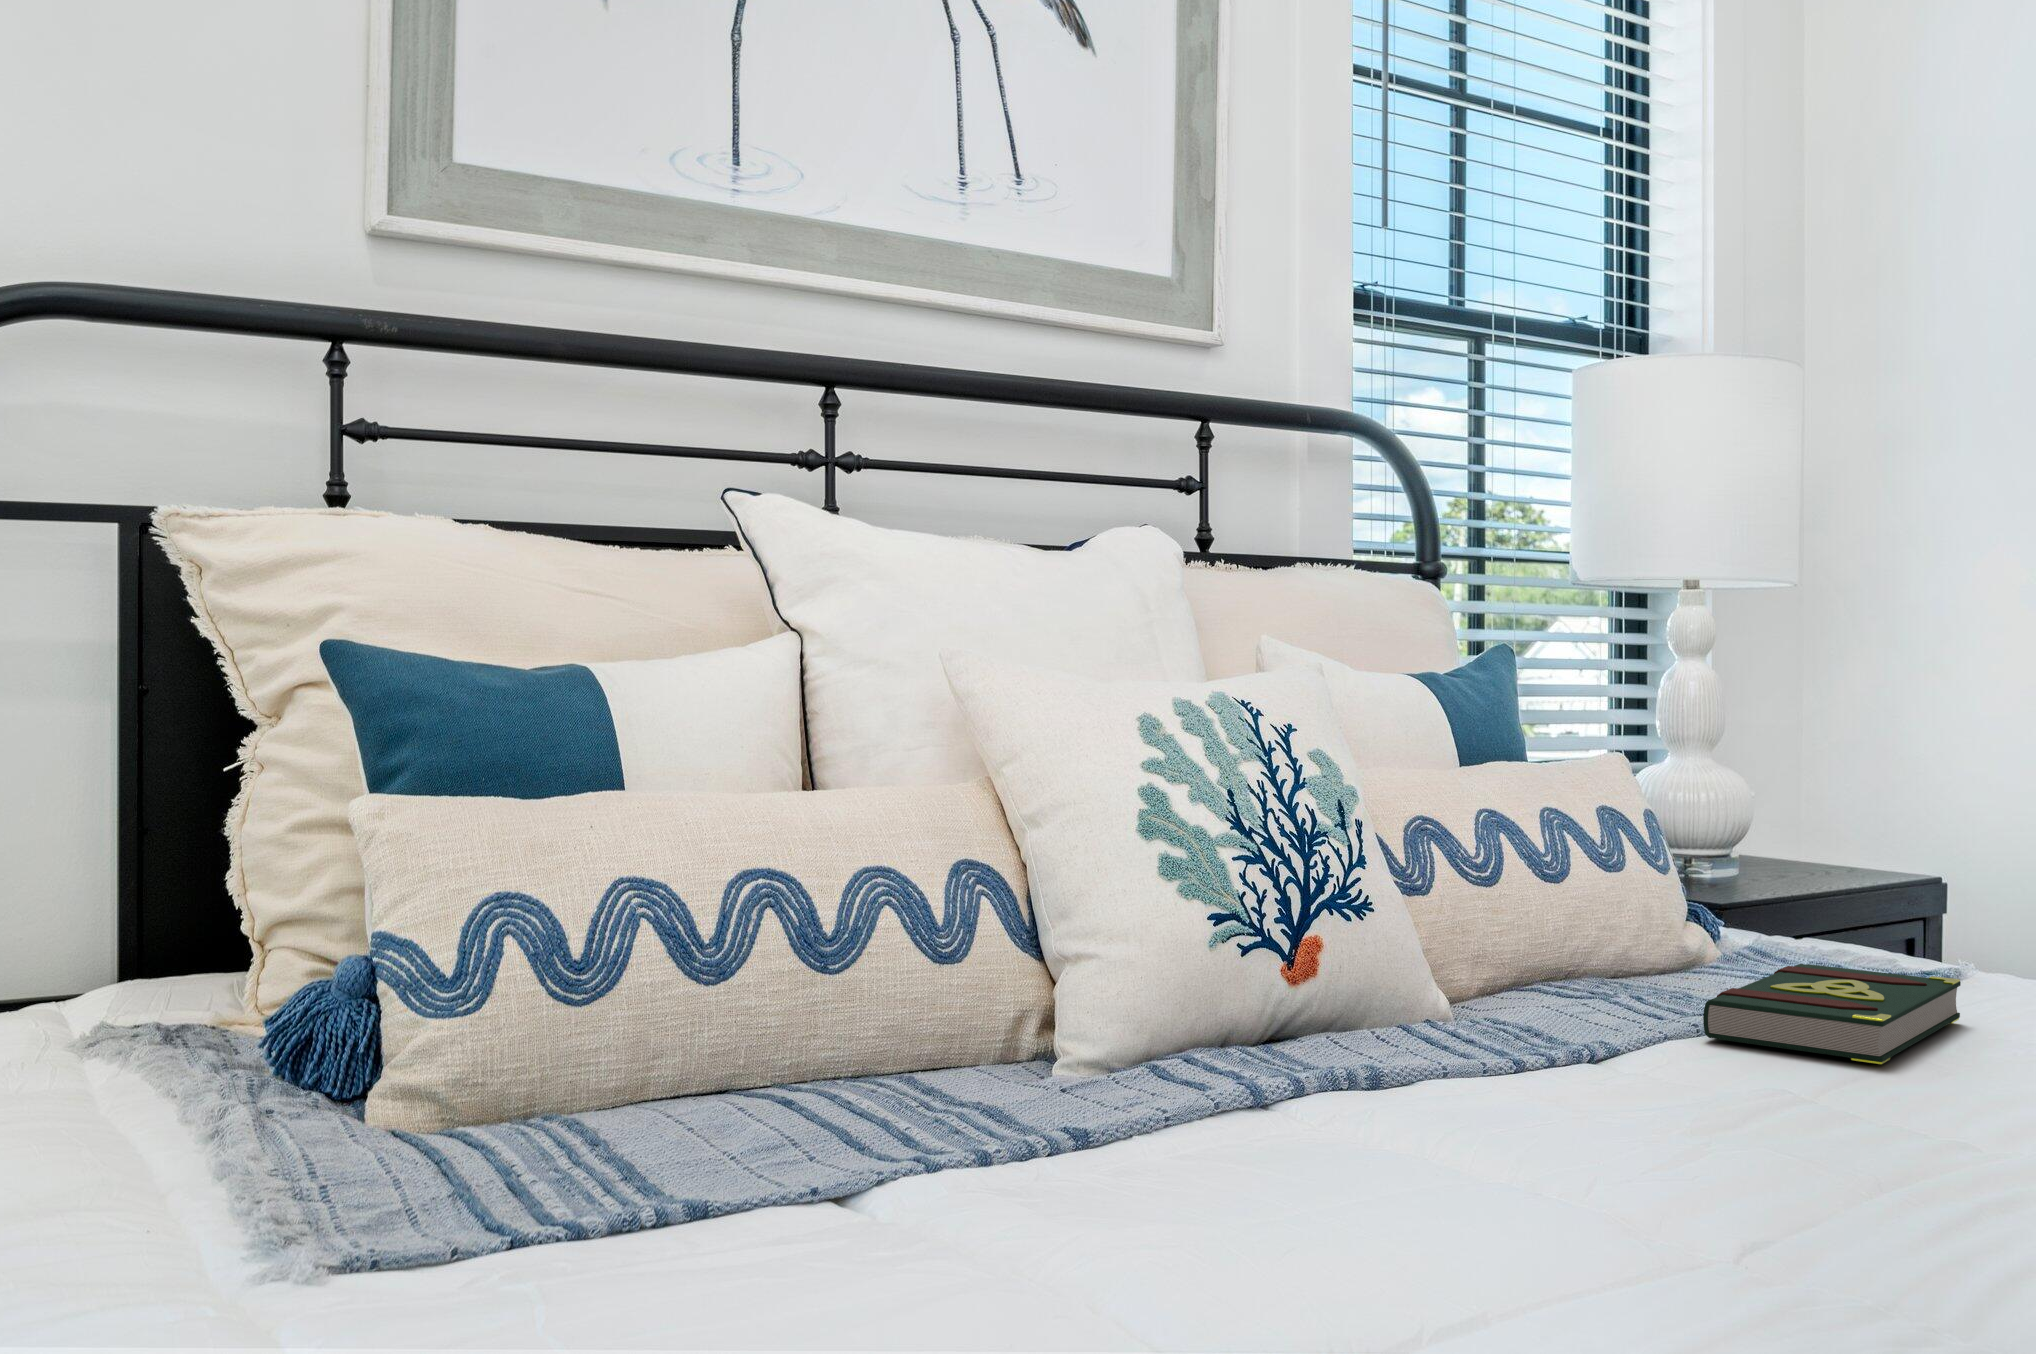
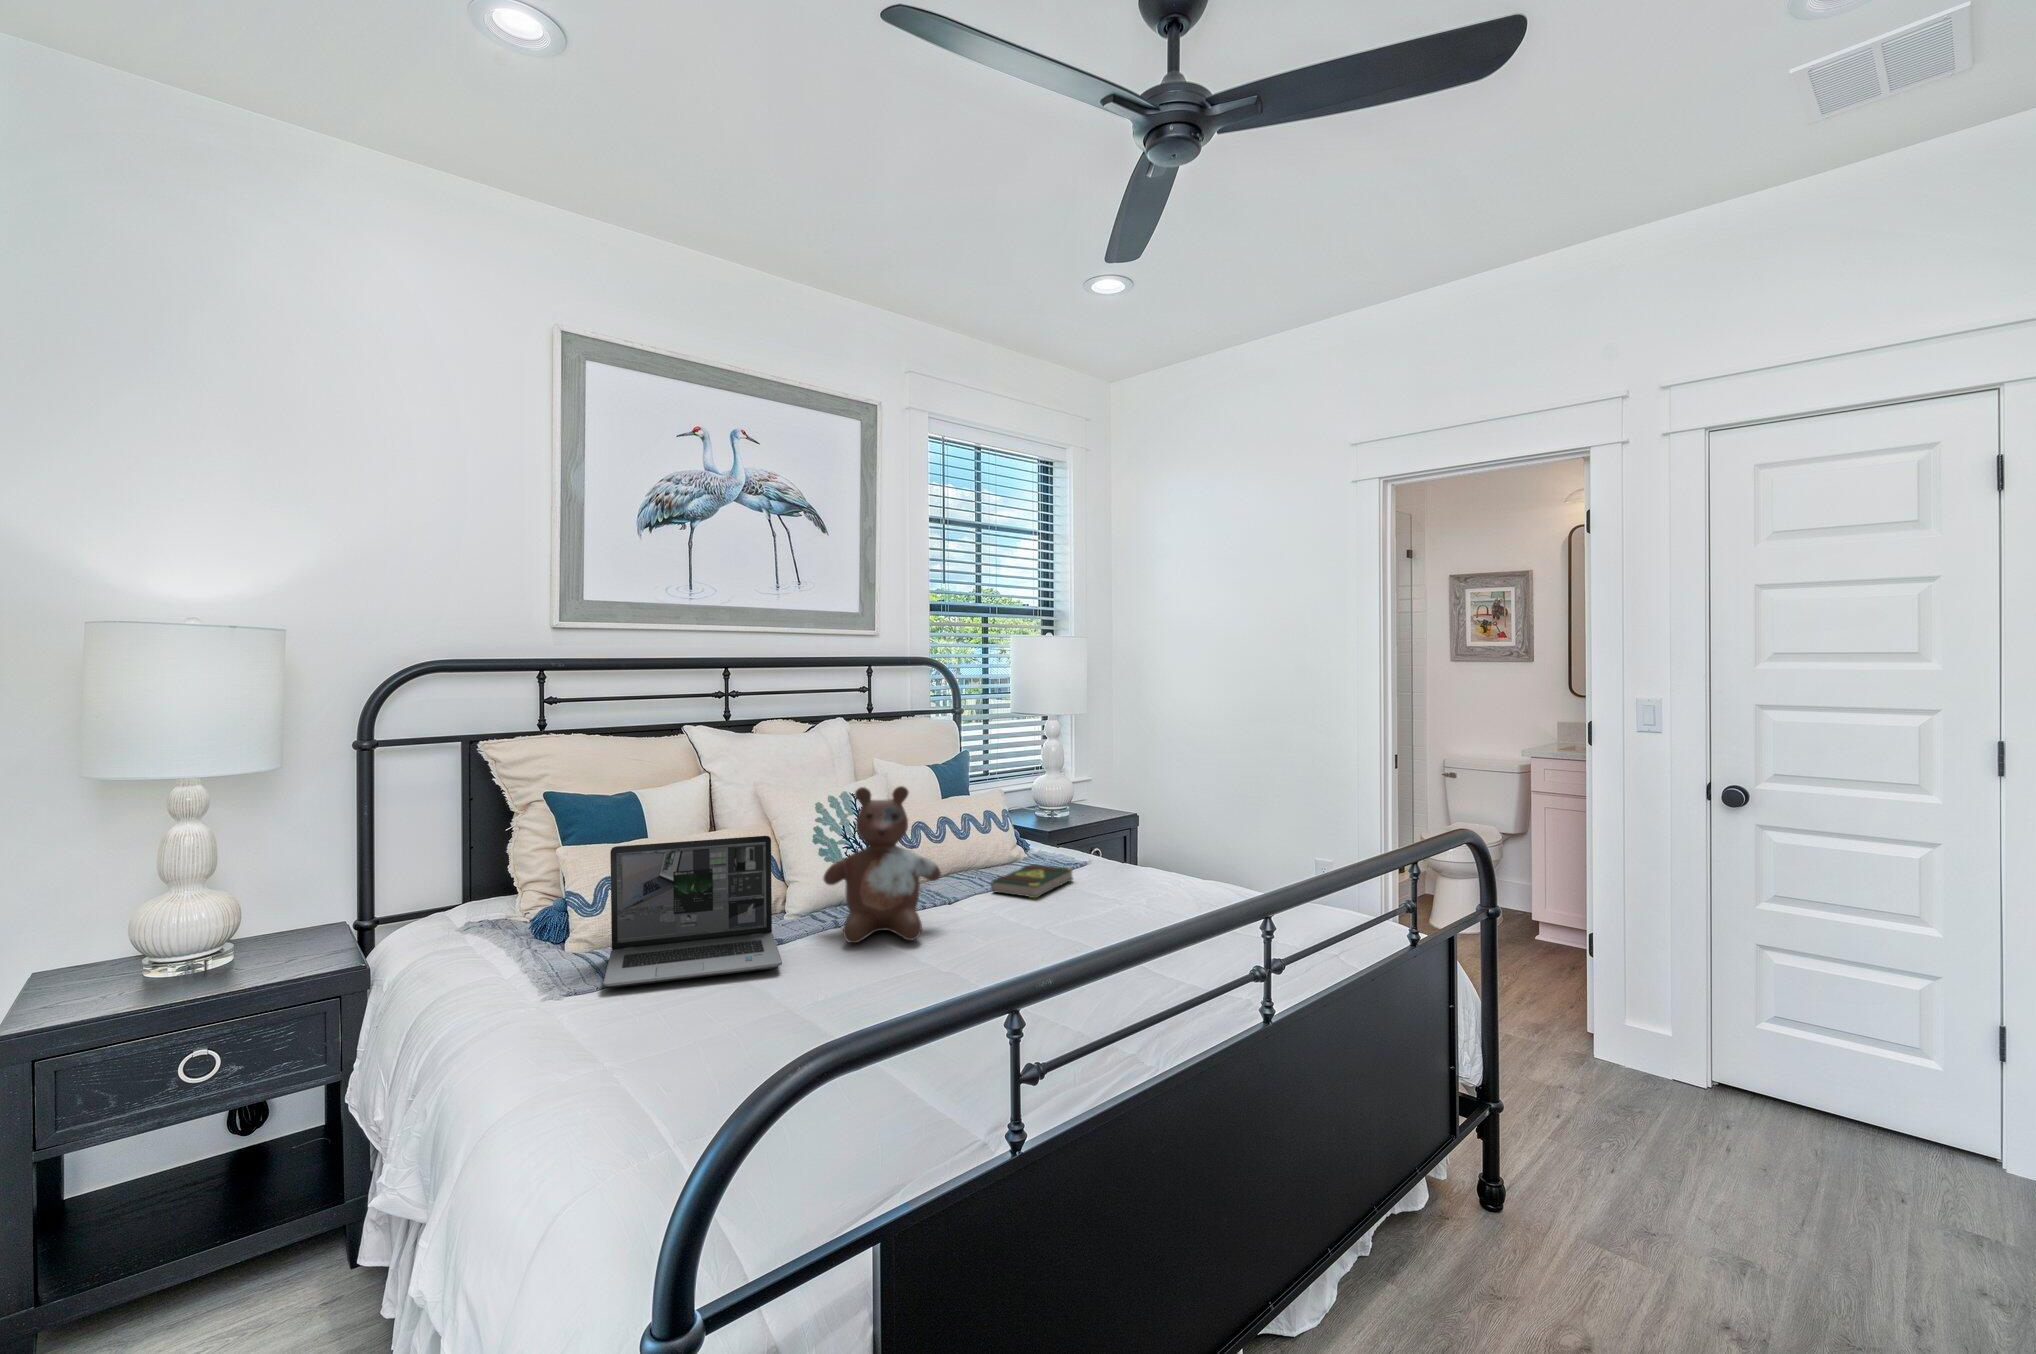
stuffed bear: none [1196,630,1605,1167] -> present [823,786,941,943]
laptop: none [476,771,1107,1255] -> present [603,836,782,987]

